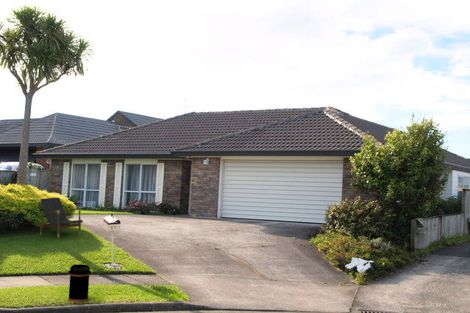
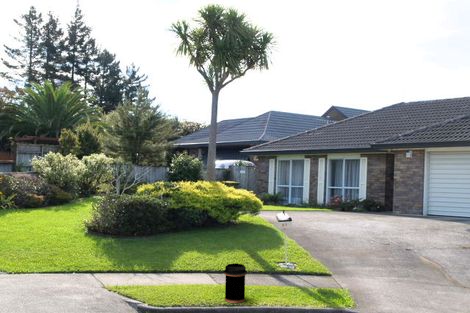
lounge chair: present [40,198,83,238] -> none [224,194,265,235]

